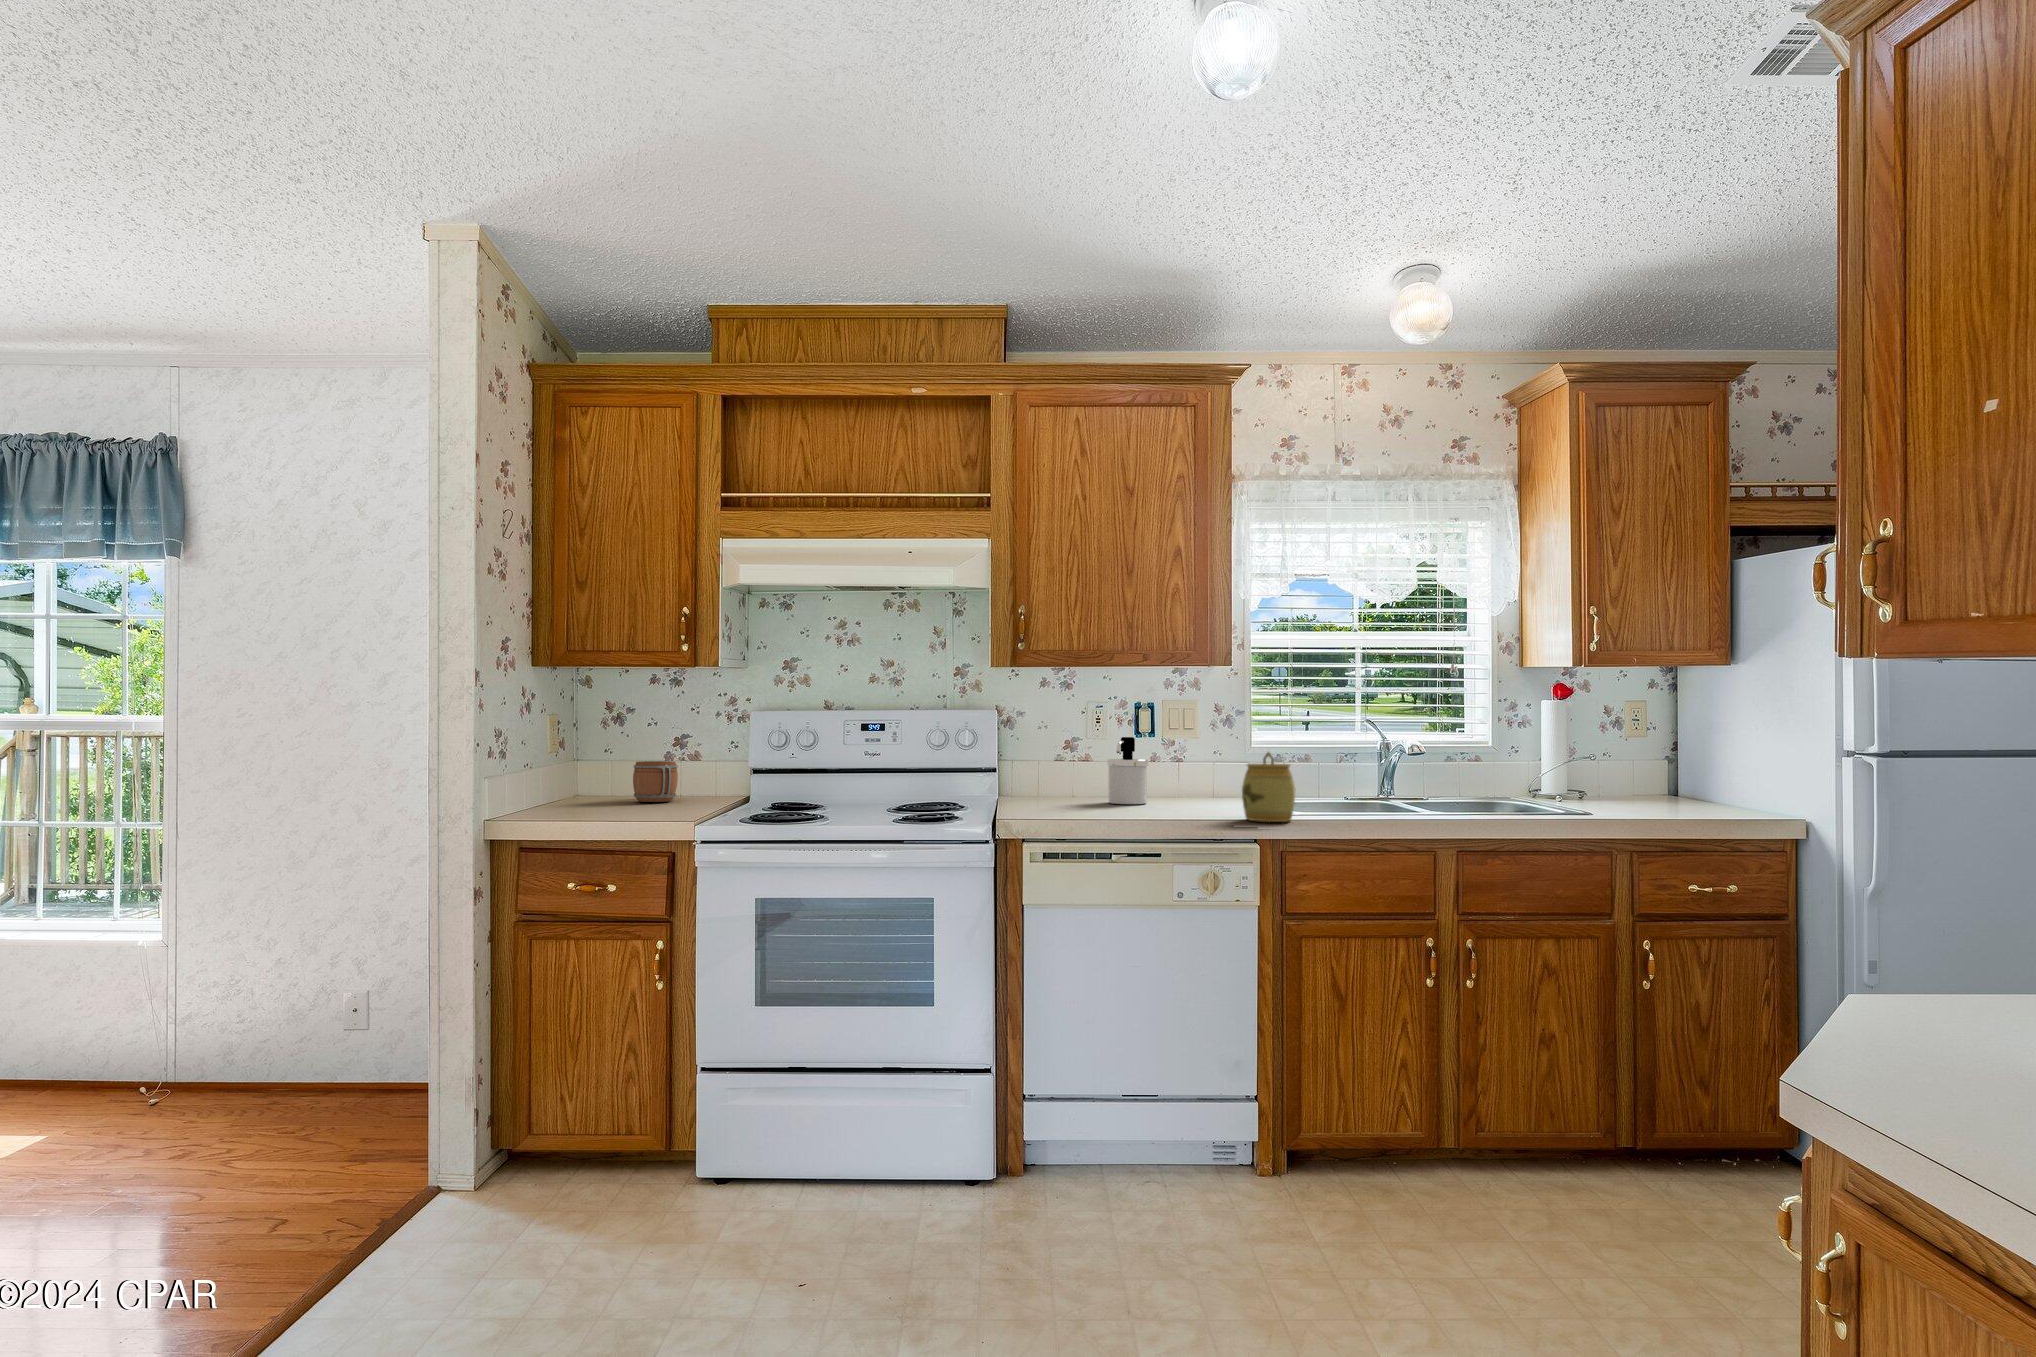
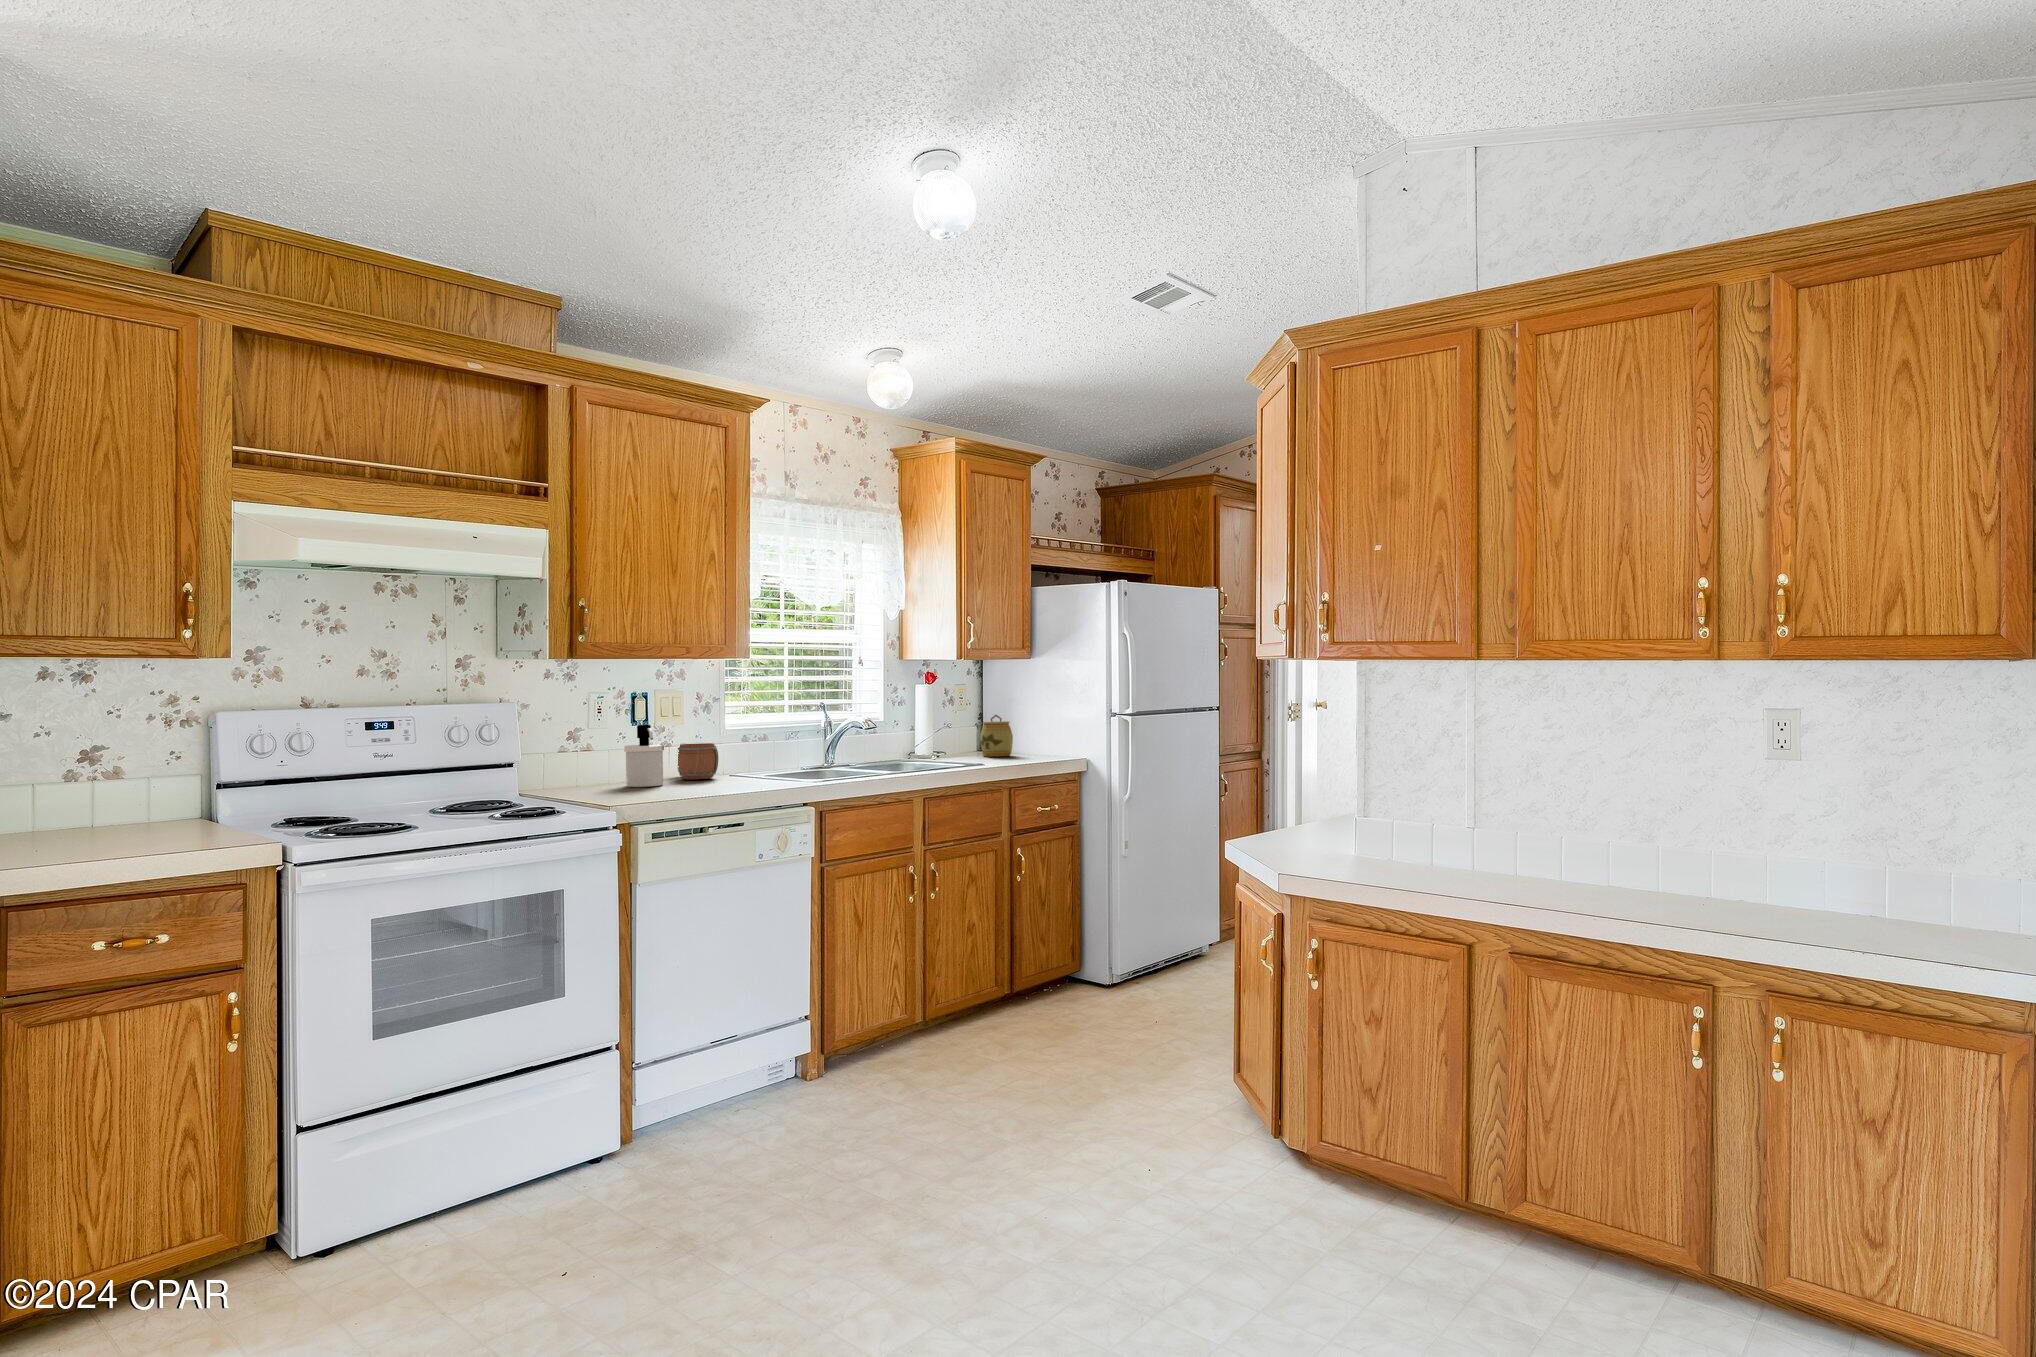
jar: present [1242,752,1295,822] -> present [980,715,1013,756]
mug: present [633,761,678,802] -> present [678,743,718,779]

